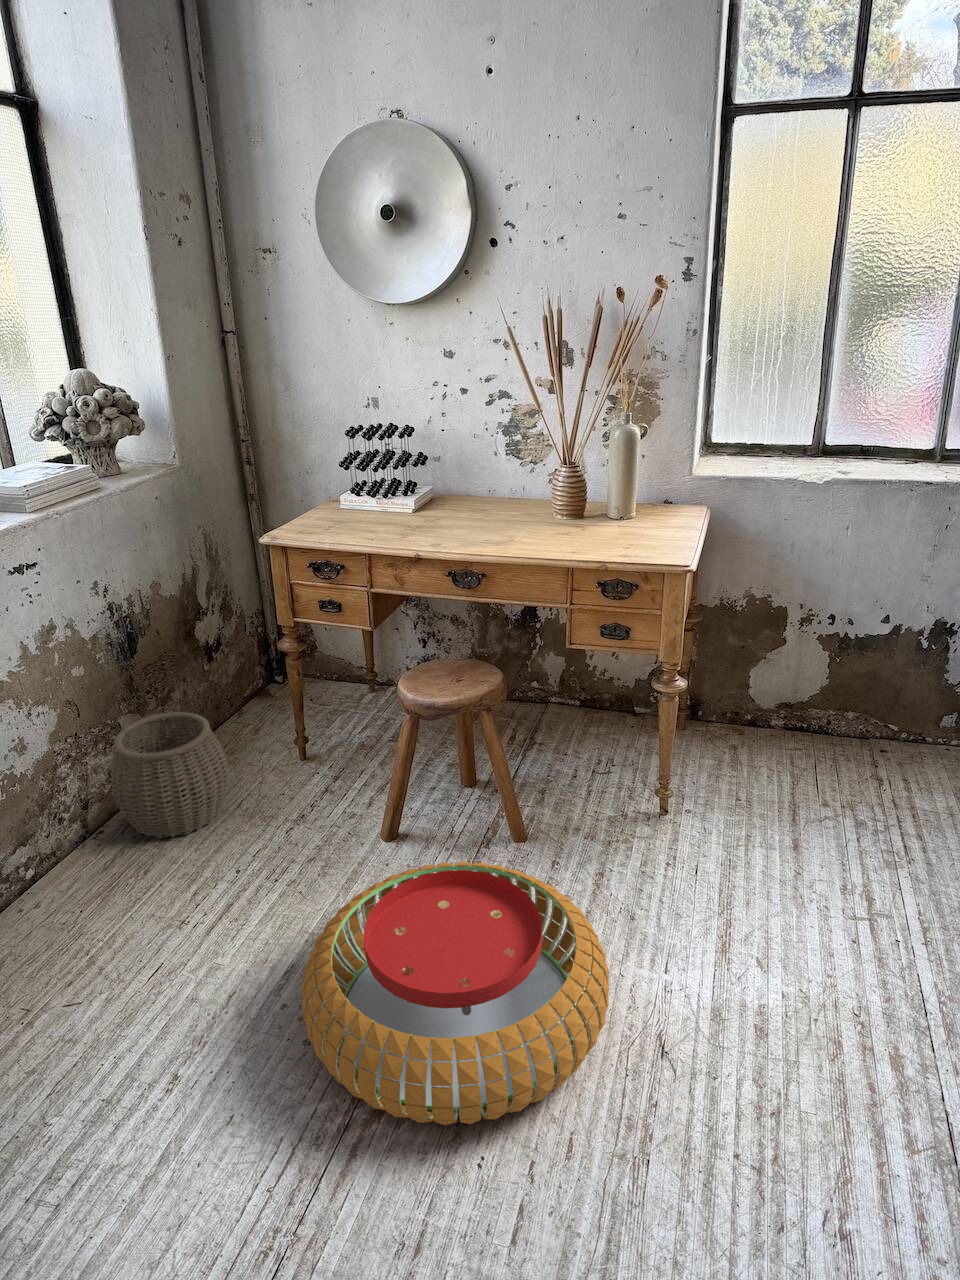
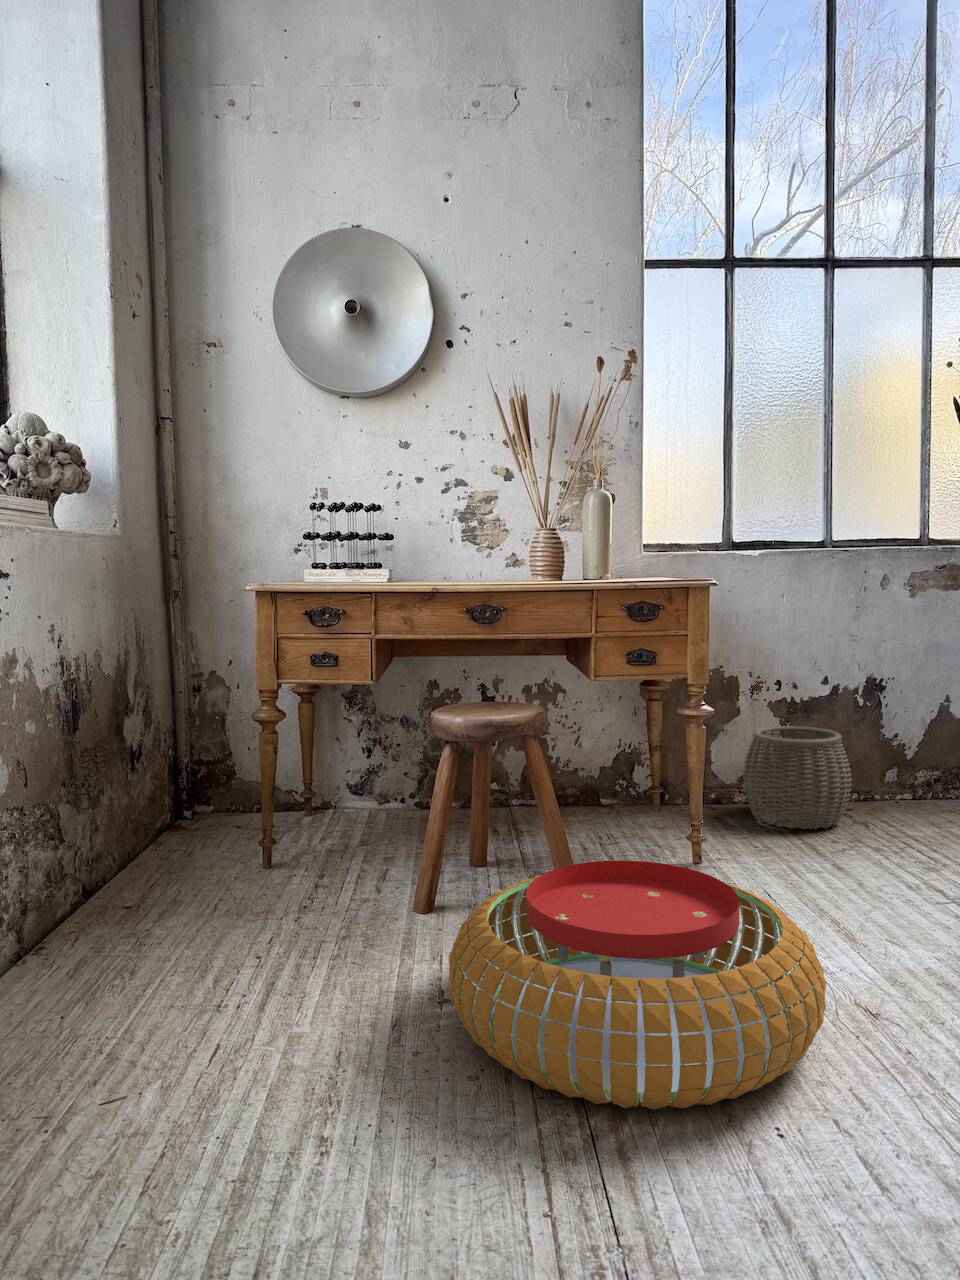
woven basket: present [110,712,228,838] -> present [743,726,851,830]

